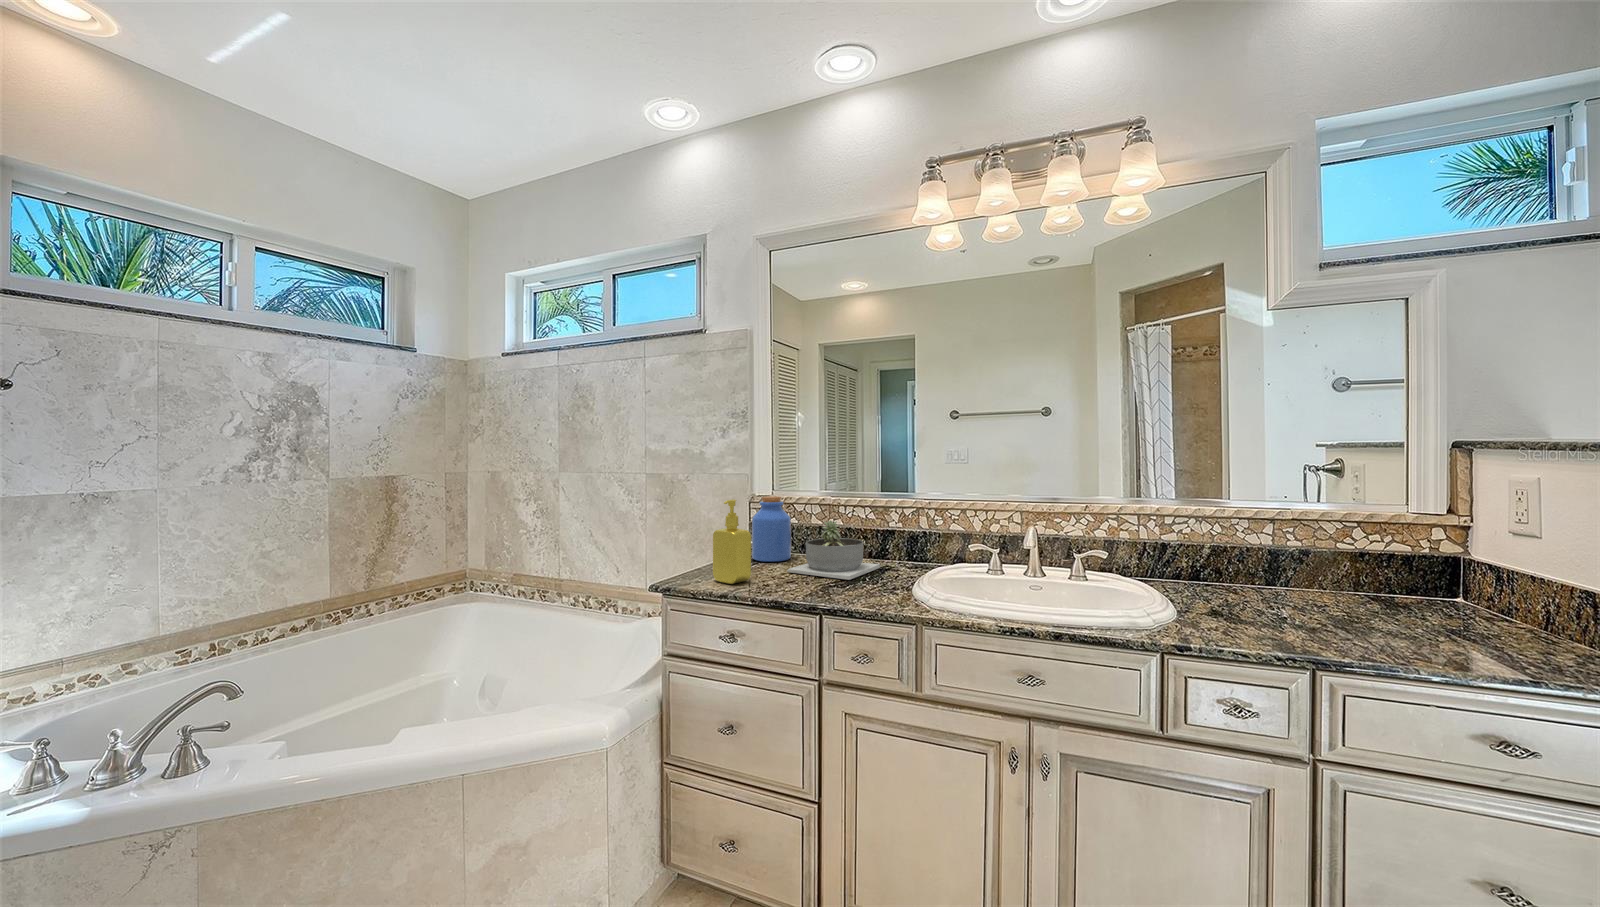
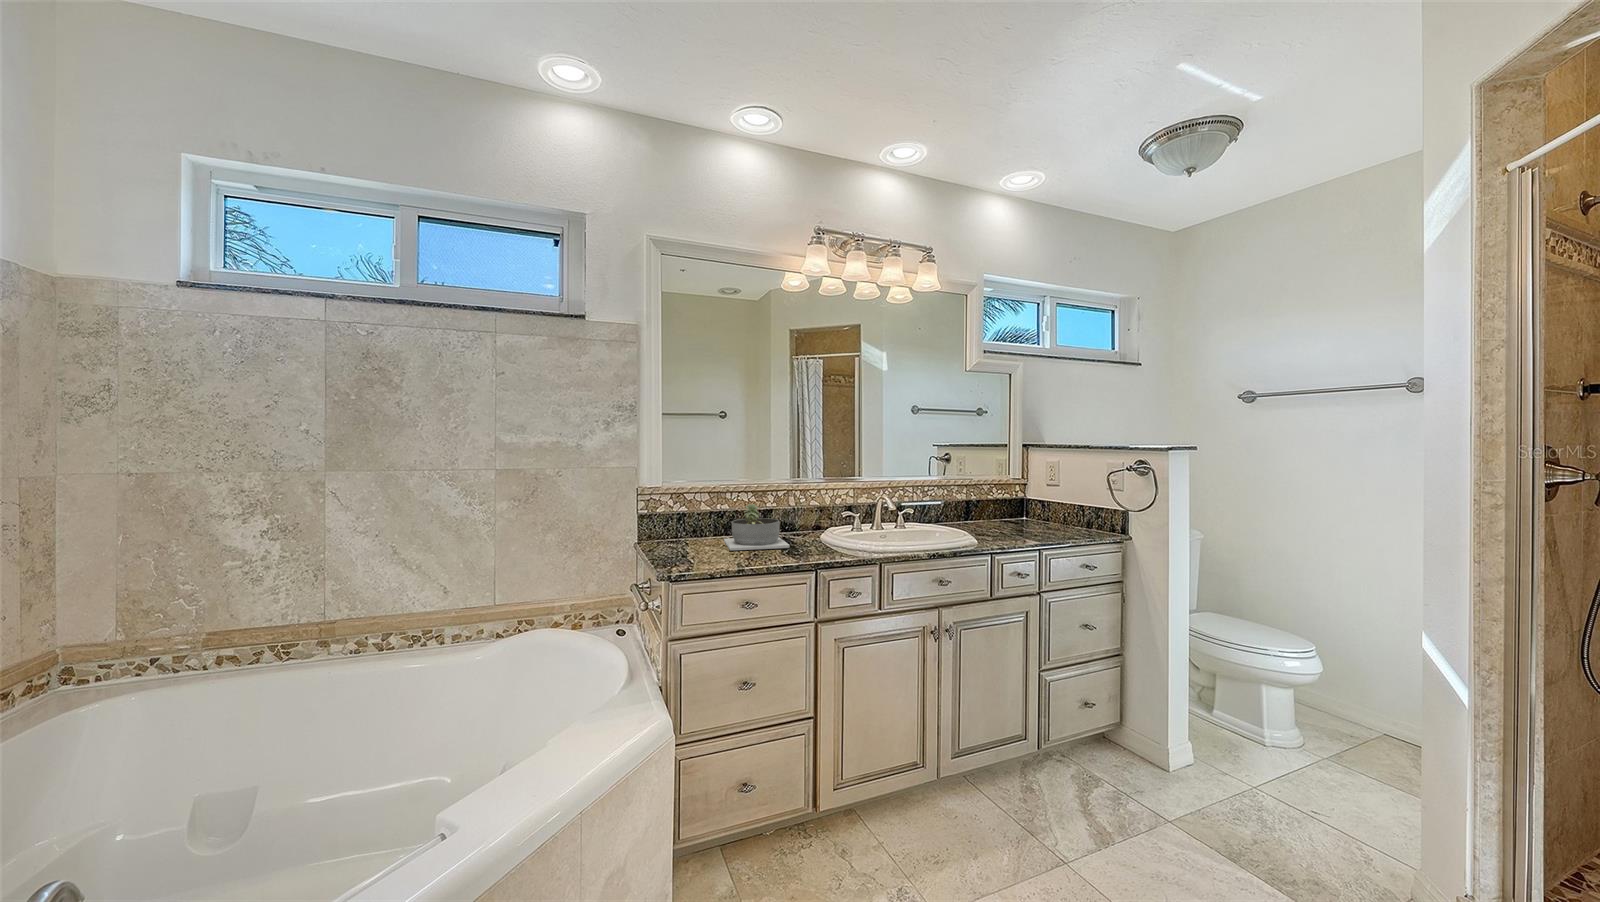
jar: present [752,496,791,562] -> none [662,487,699,547]
soap dispenser: present [713,499,751,584] -> none [696,489,730,565]

